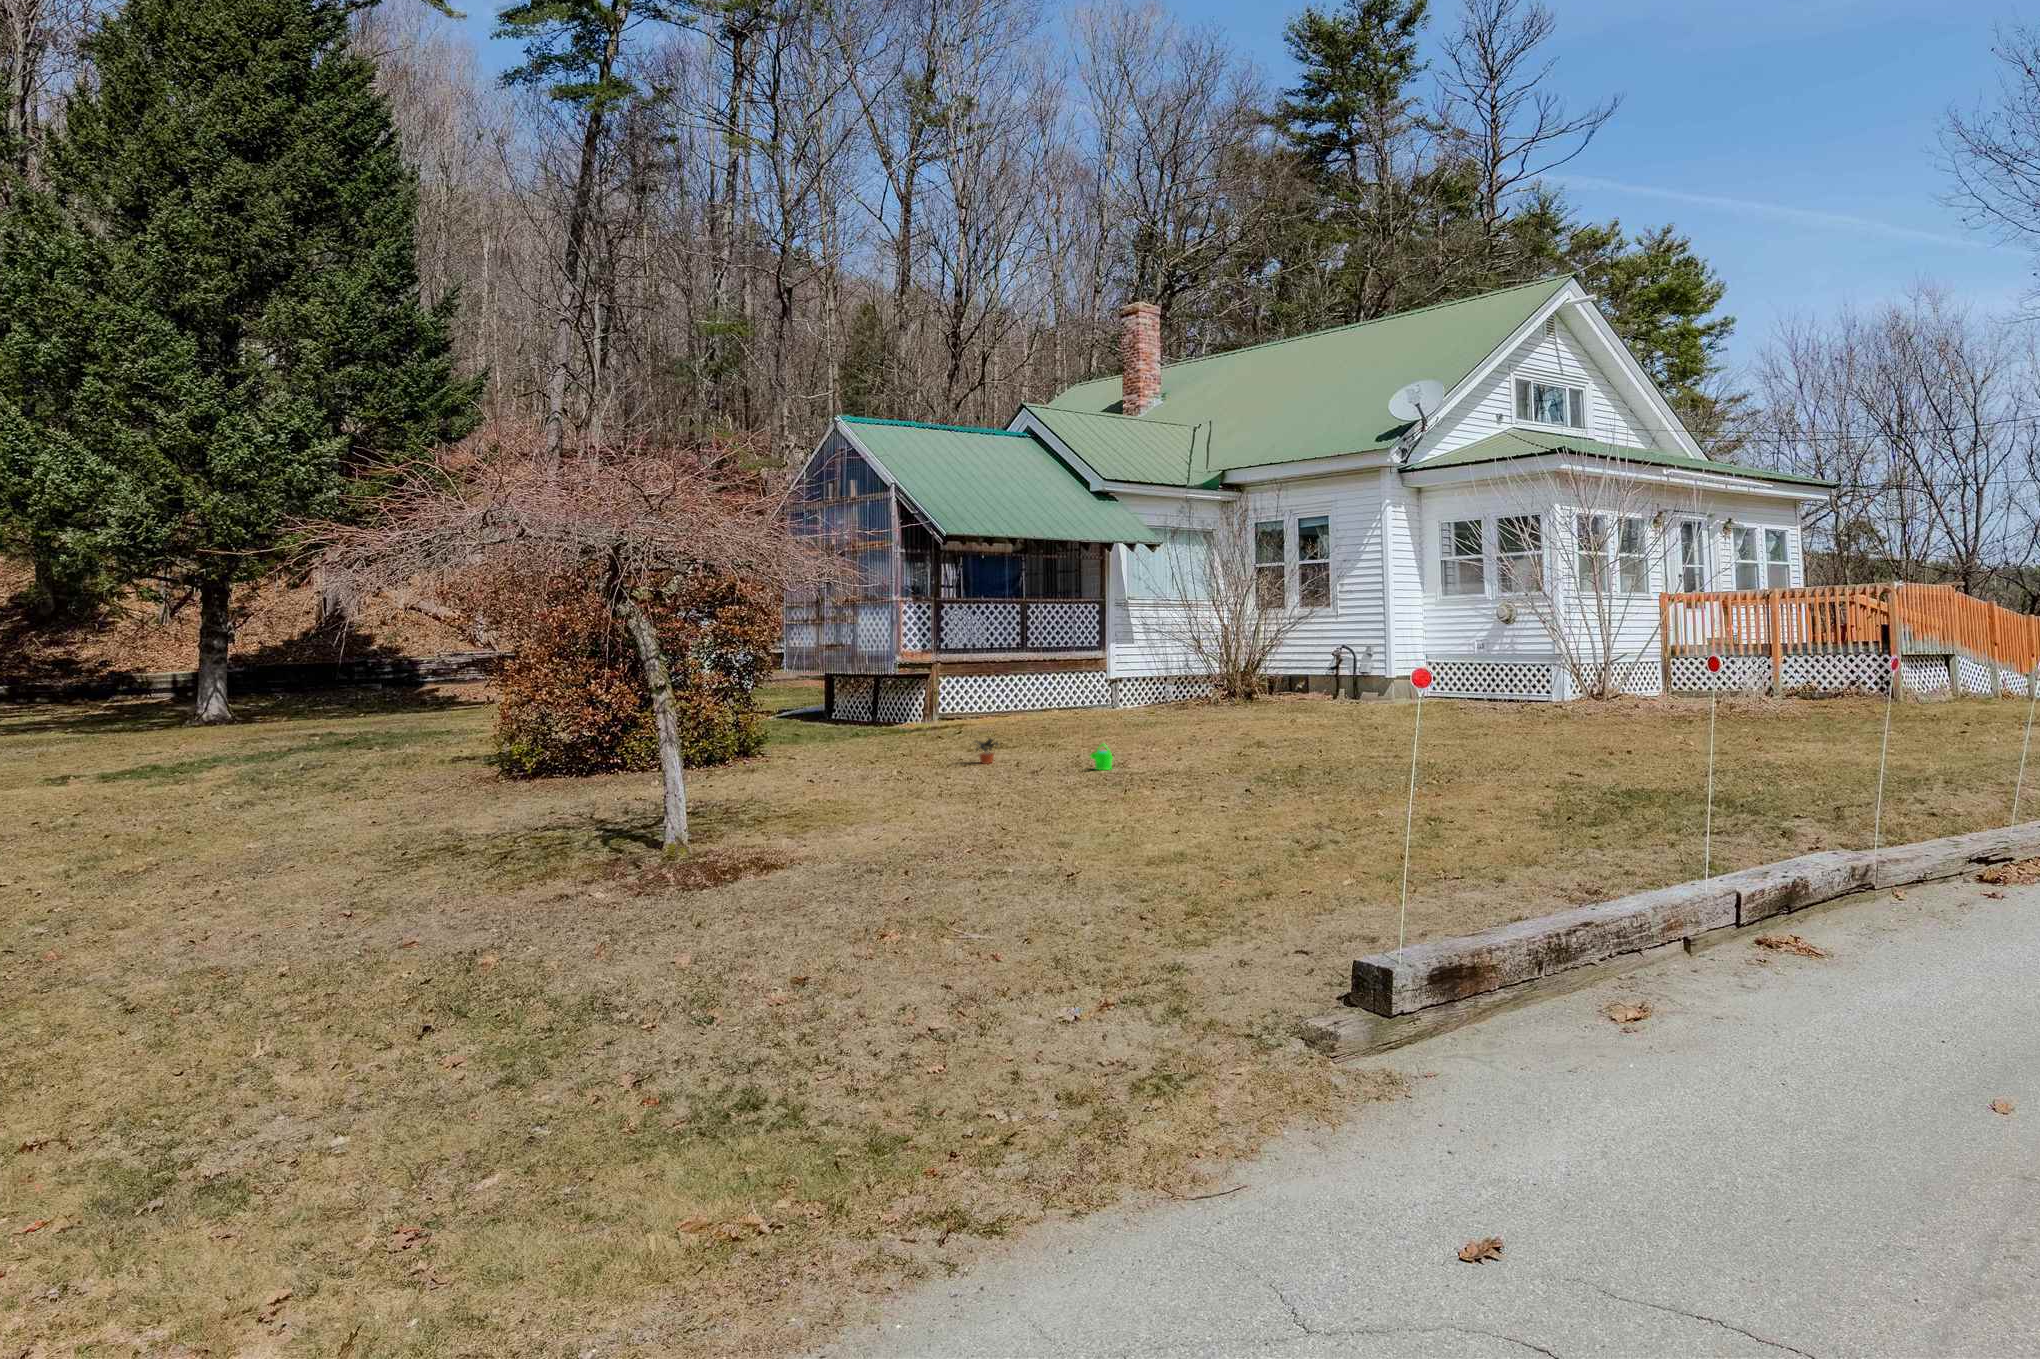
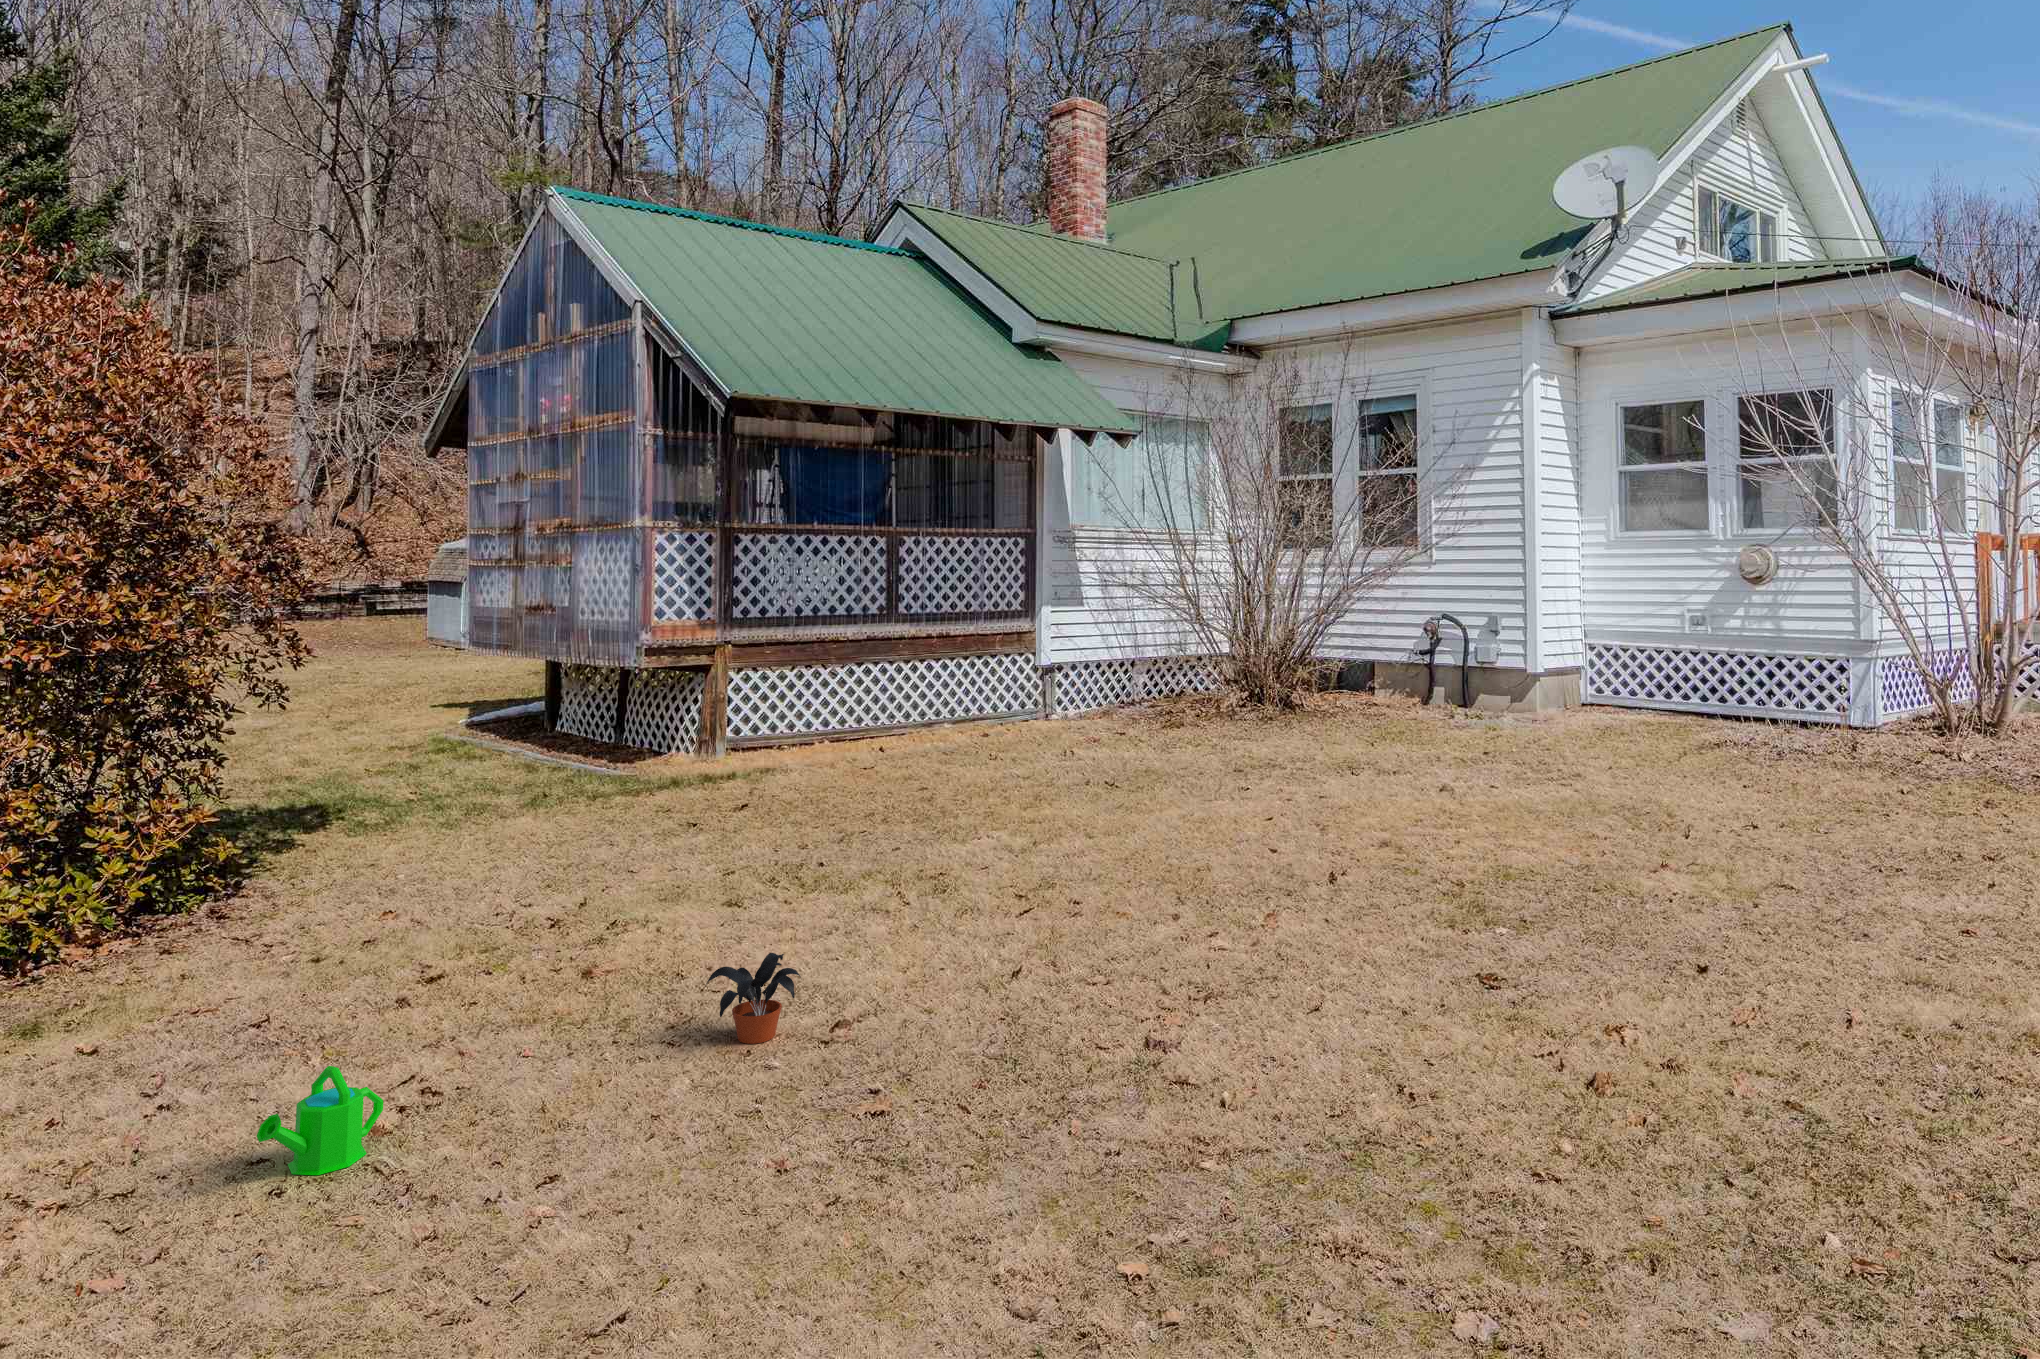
watering can: present [1091,744,1113,770] -> present [257,1066,383,1175]

